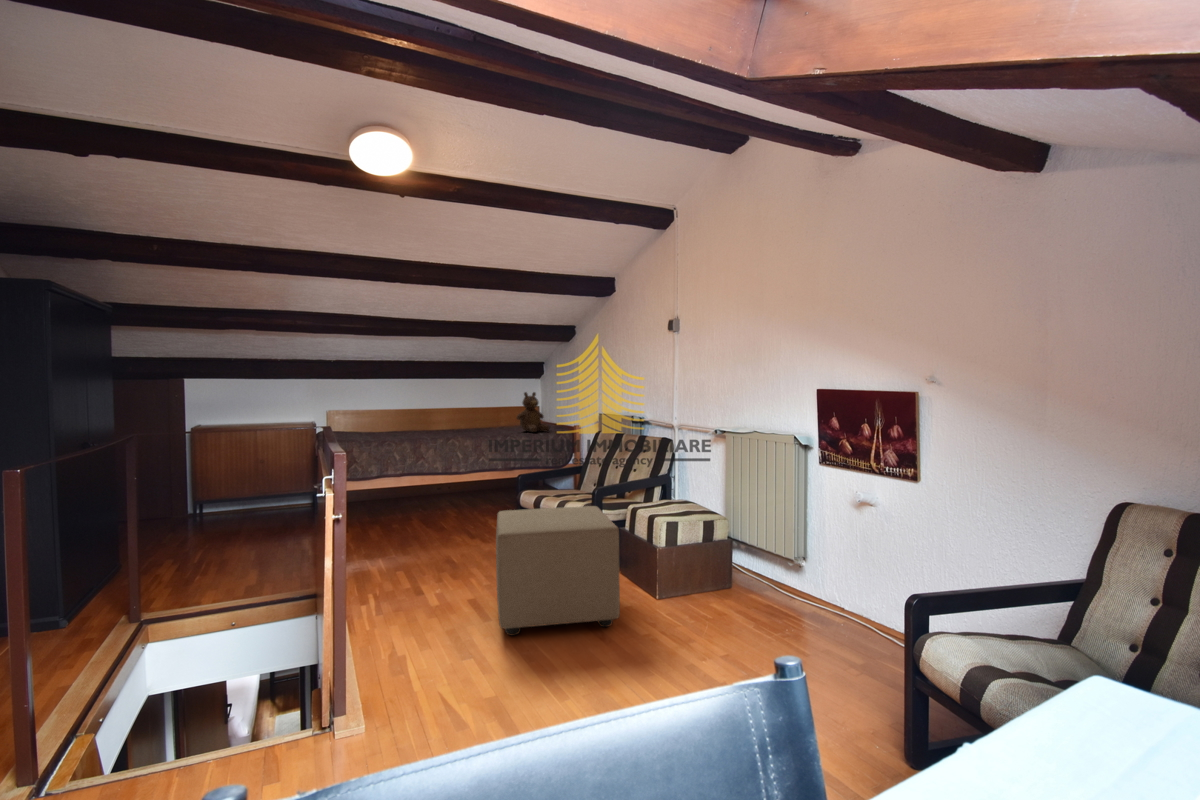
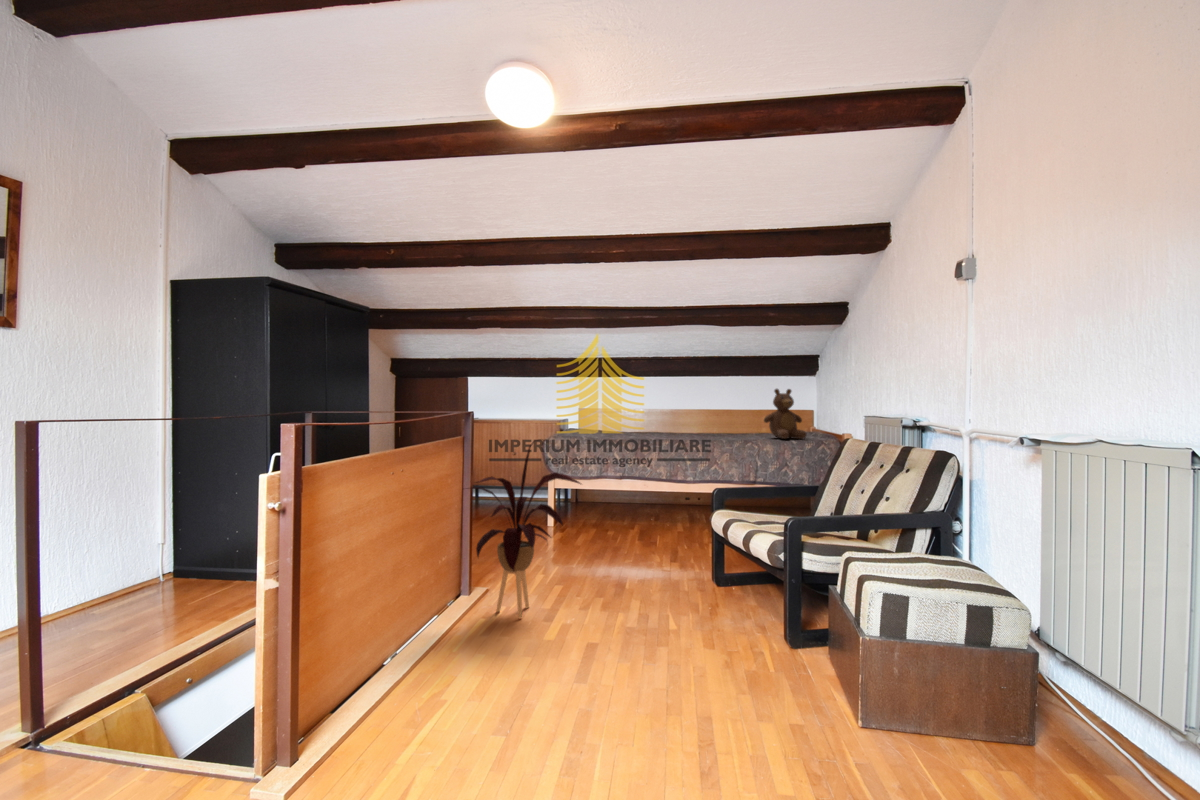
house plant: none [331,447,437,597] -> present [473,440,580,618]
ottoman: present [496,506,620,635] -> none [566,533,775,757]

